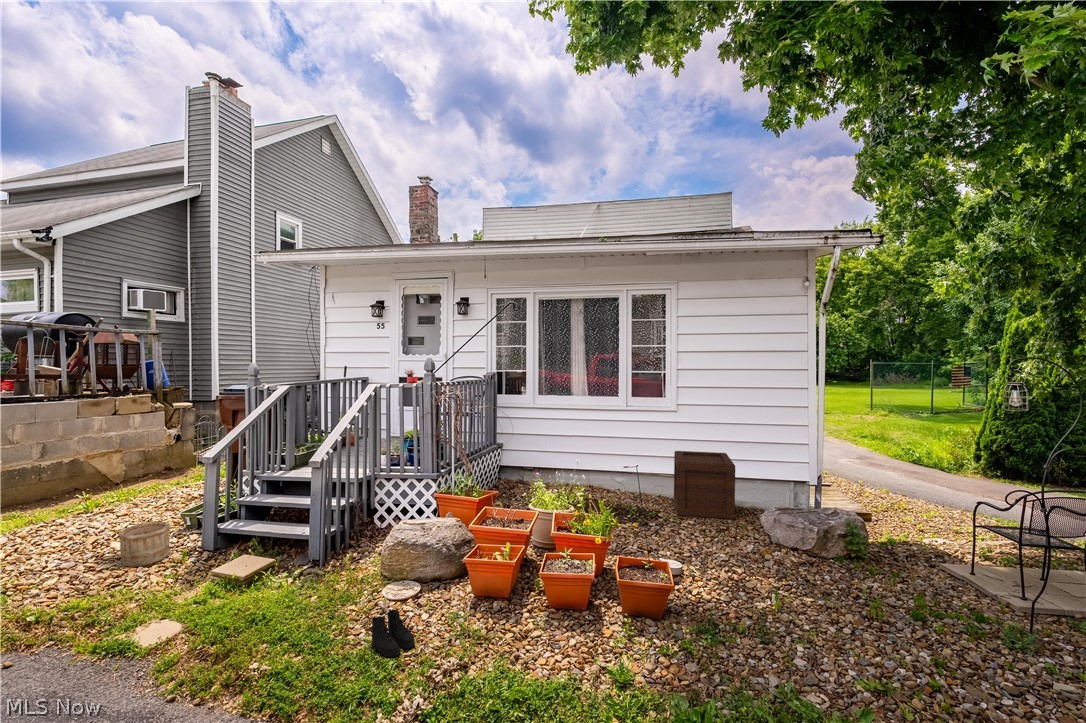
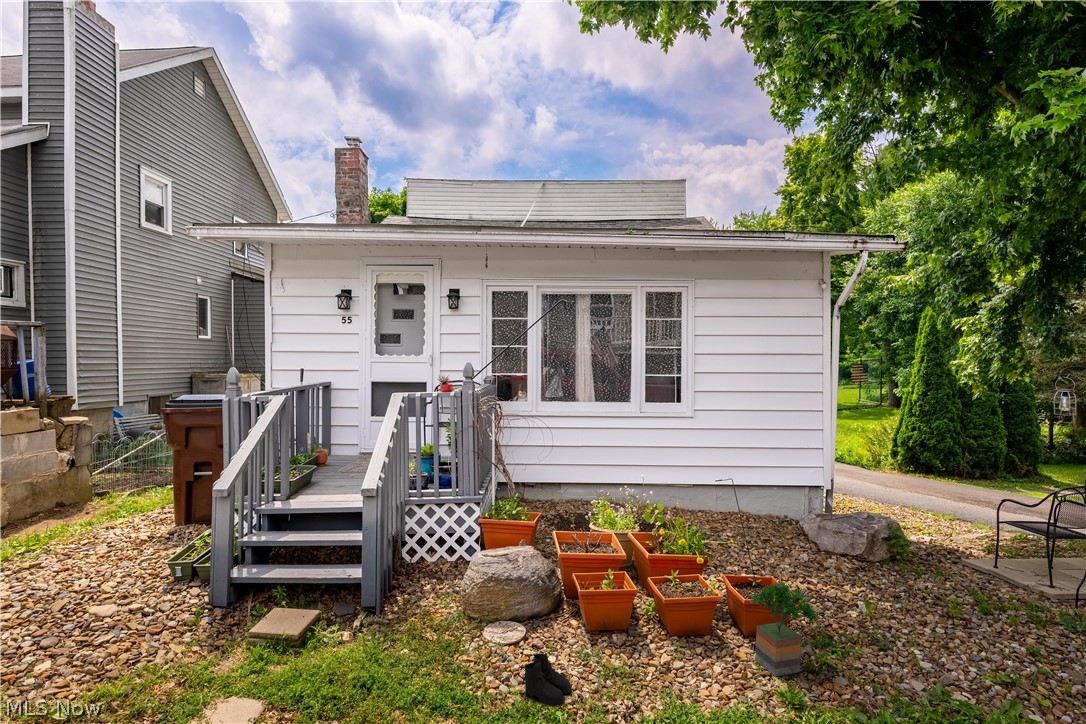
wooden crate: present [674,451,735,519] -> none [685,459,758,525]
wooden bucket: present [118,522,170,567] -> none [109,578,174,639]
potted tree: none [605,566,665,661] -> present [750,582,817,677]

